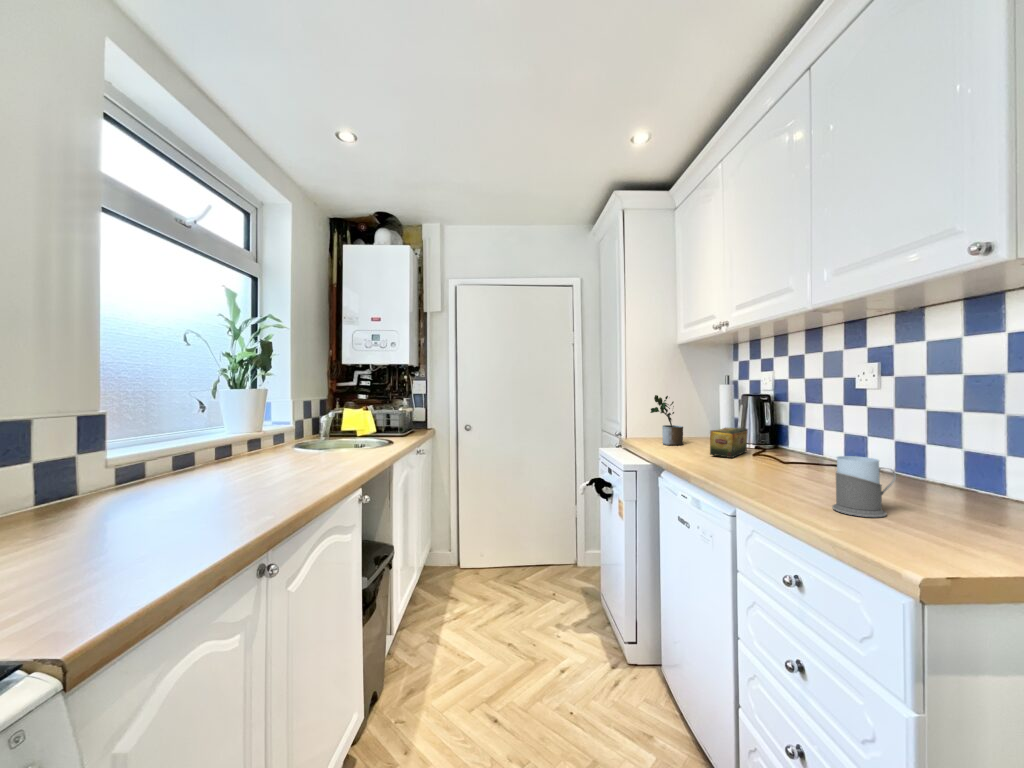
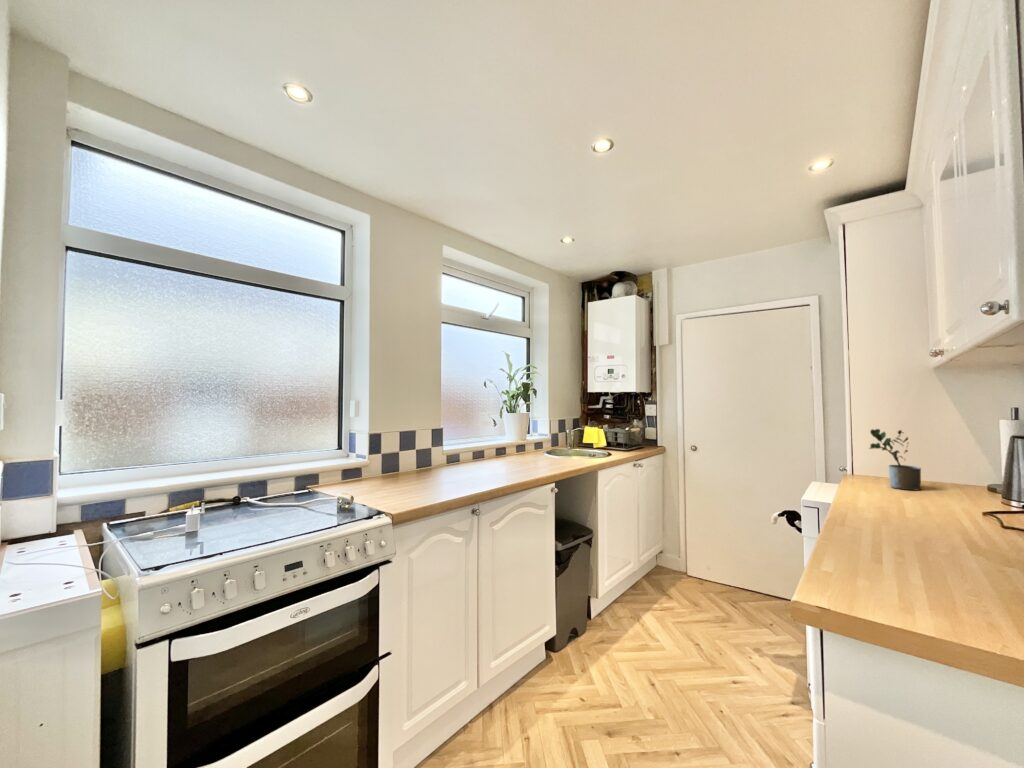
tea box: present [710,428,748,458] -> none [908,475,990,511]
mug: present [832,456,896,517] -> none [873,511,949,579]

